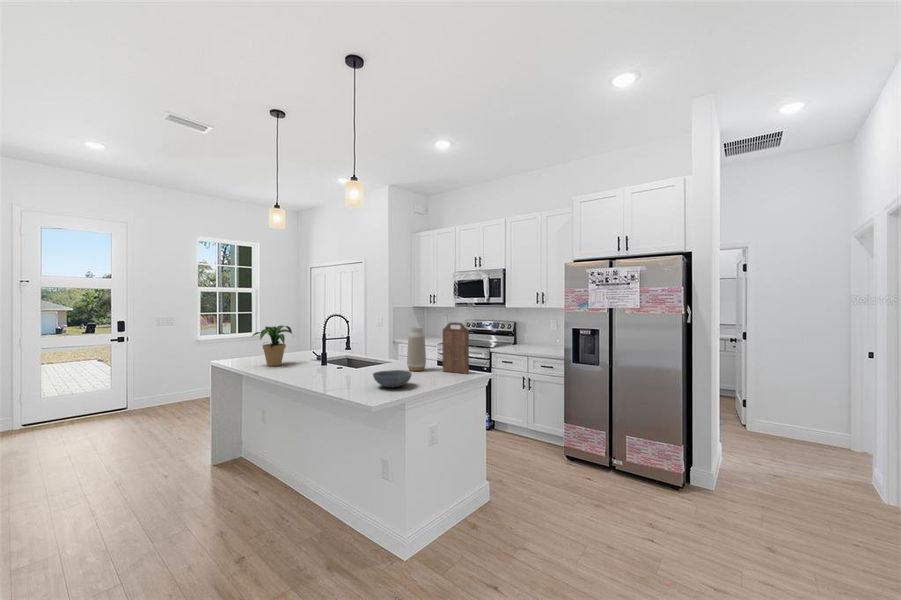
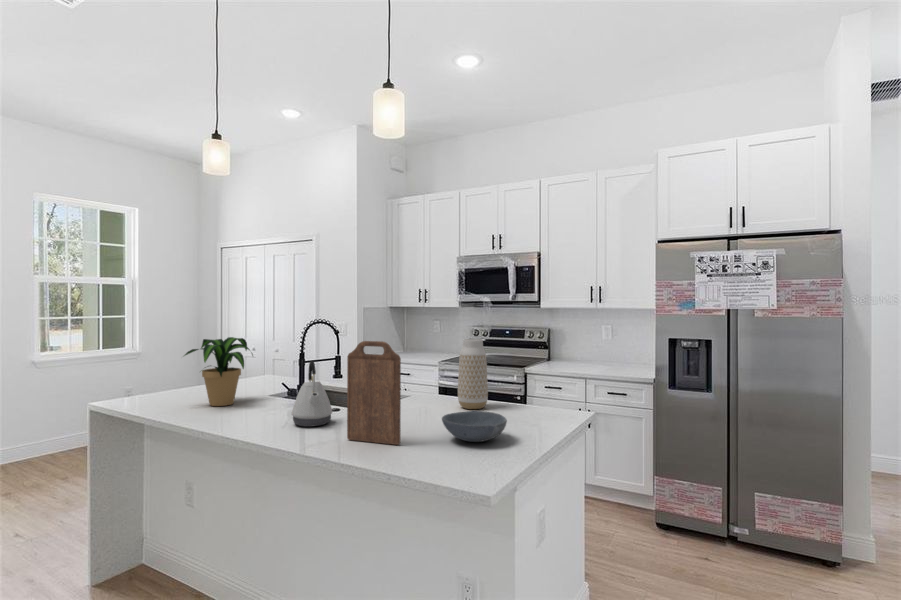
cutting board: present [442,322,469,374] -> present [347,341,401,445]
kettle: none [300,339,325,377] -> present [291,361,332,427]

